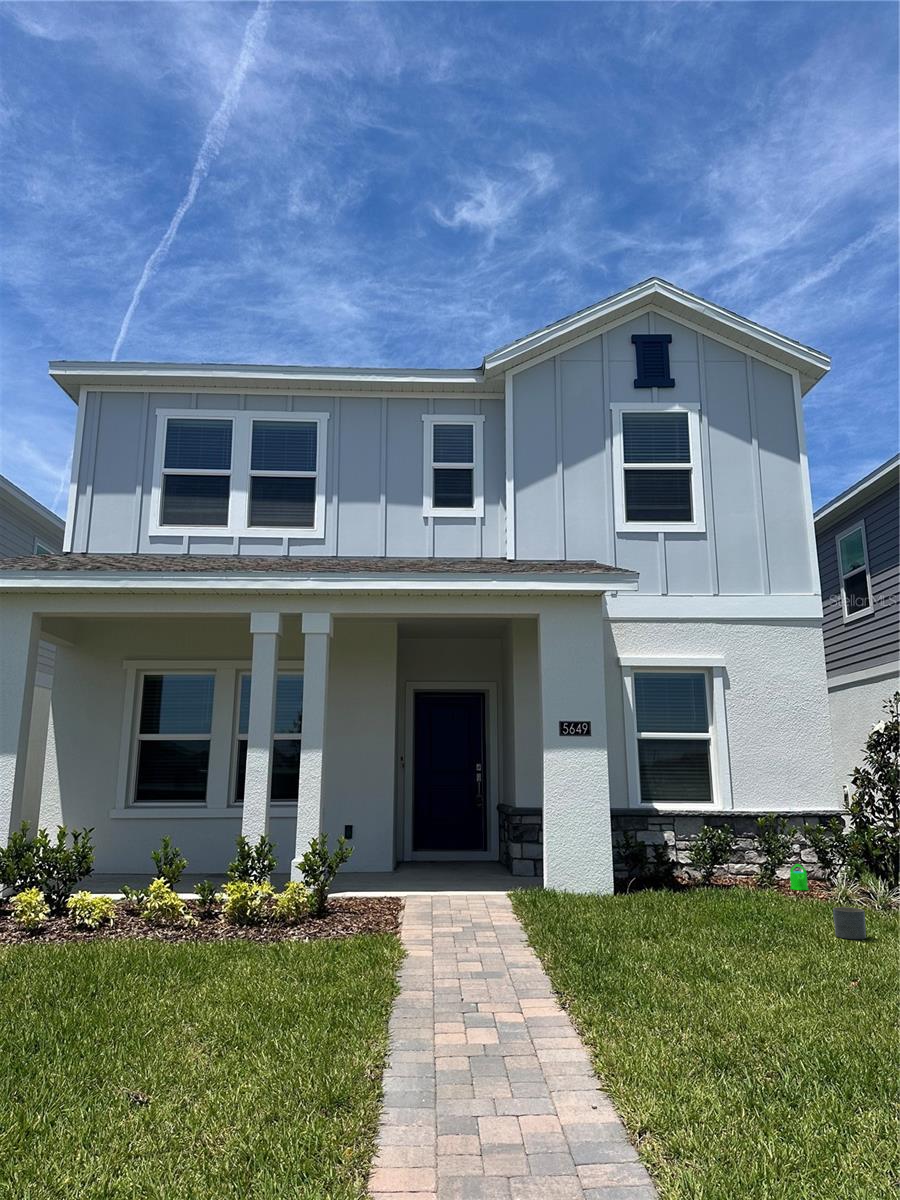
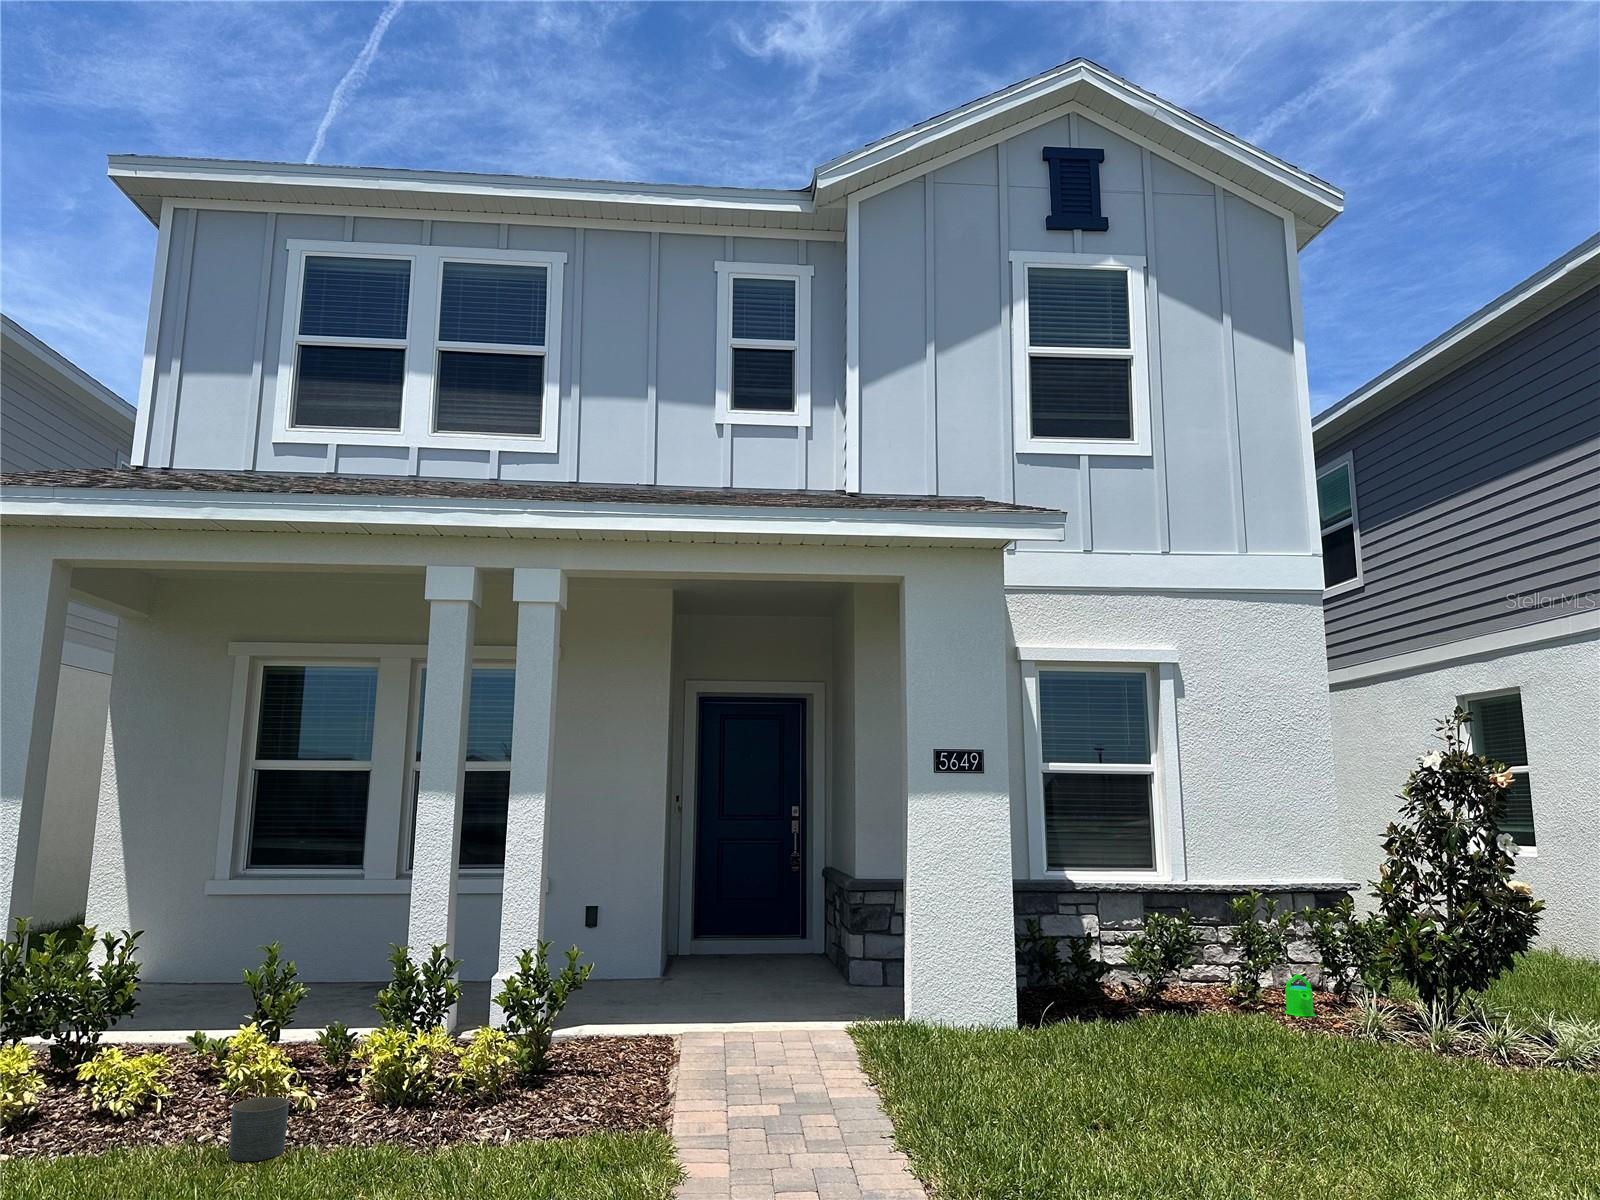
planter: present [833,907,866,939] -> present [230,1097,289,1162]

